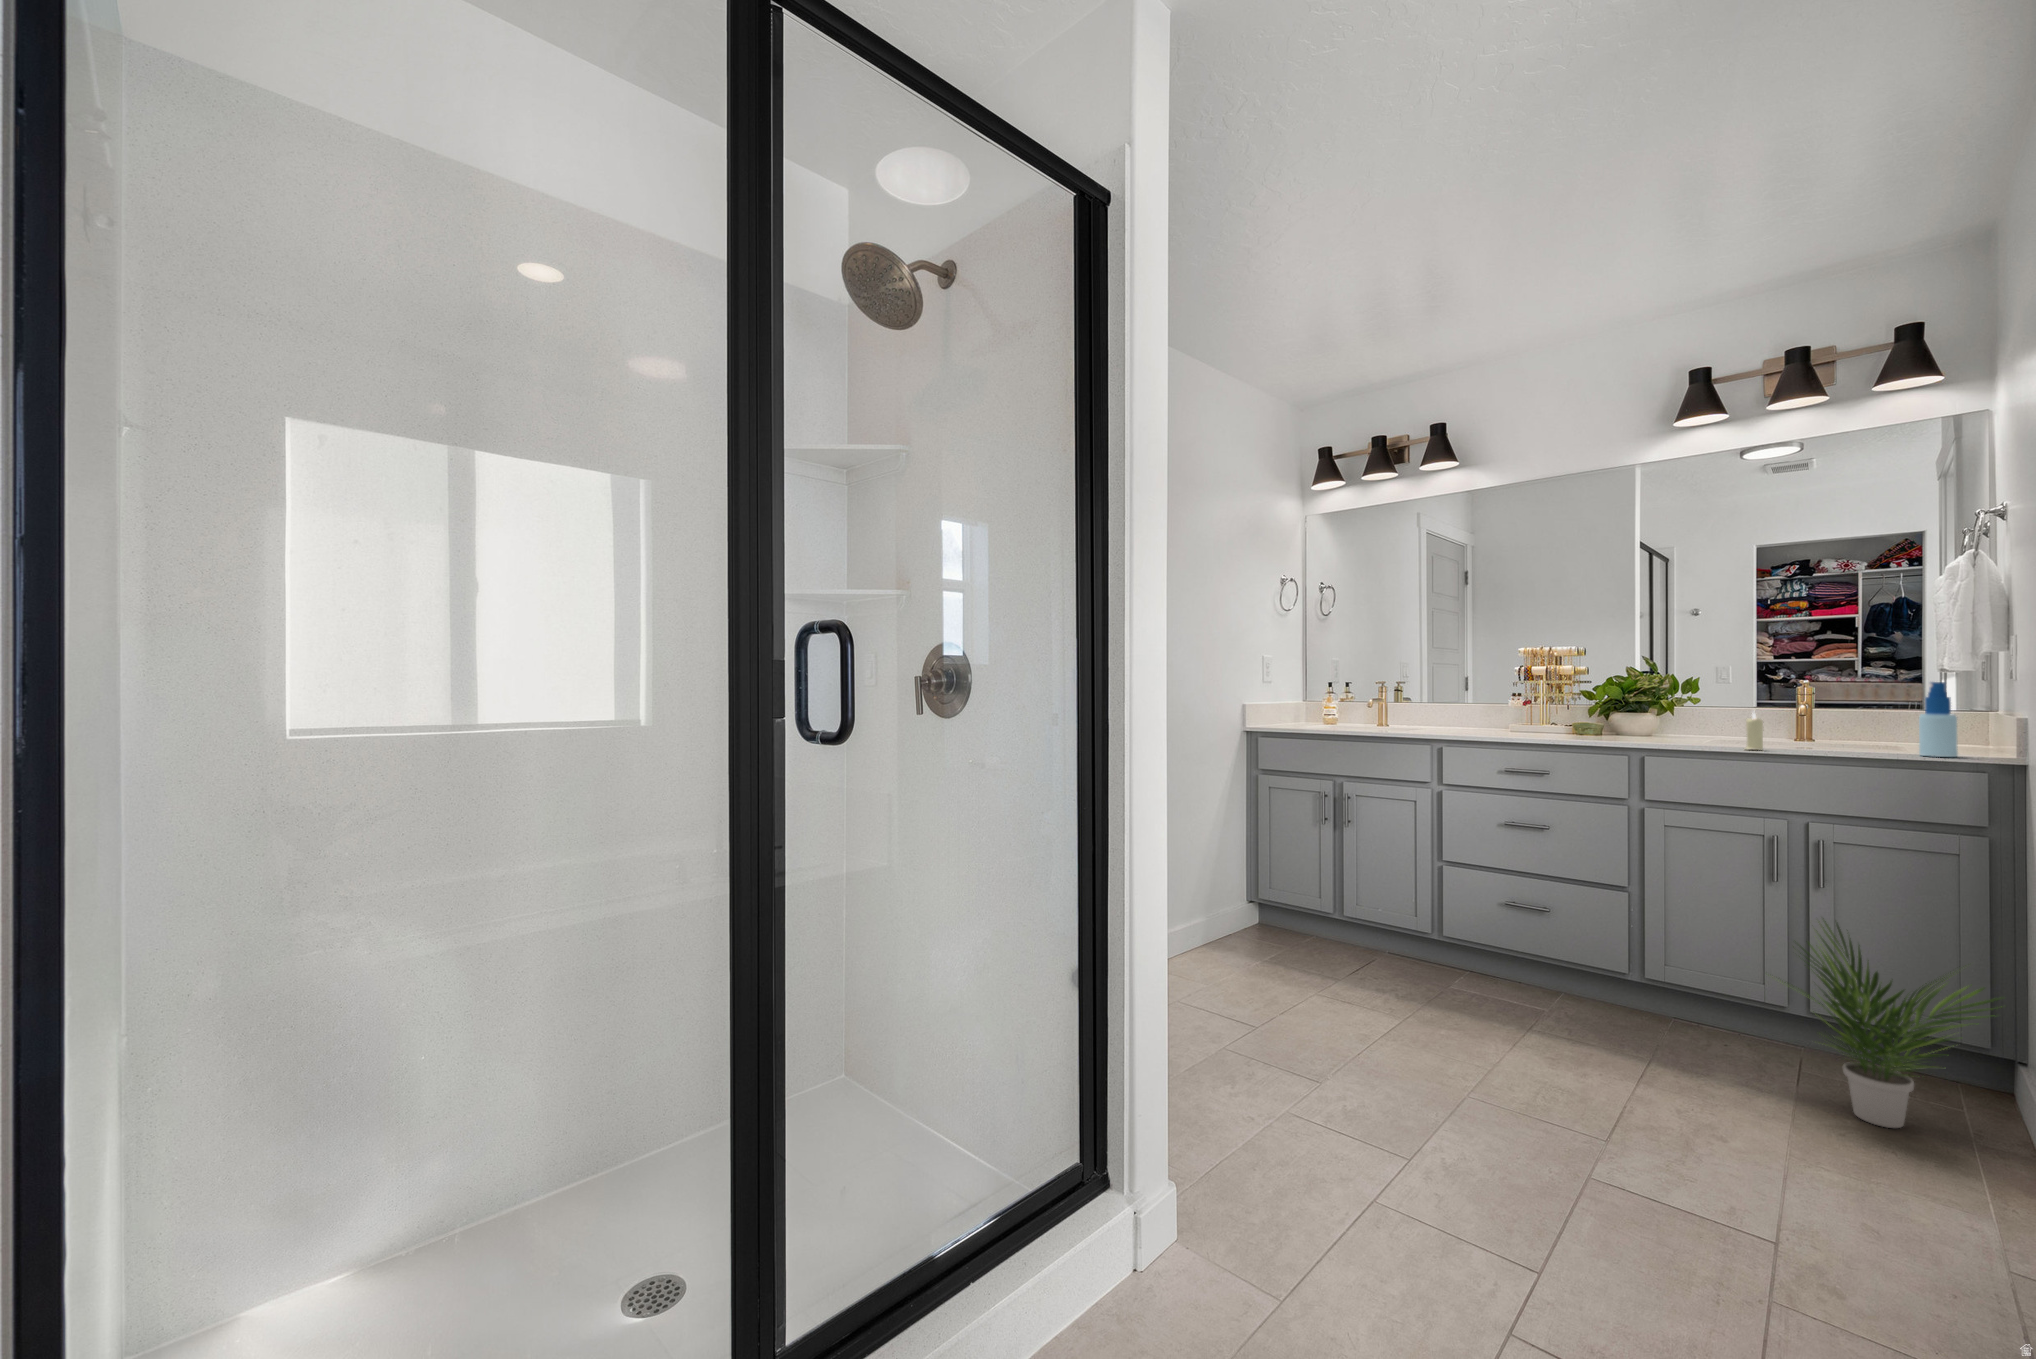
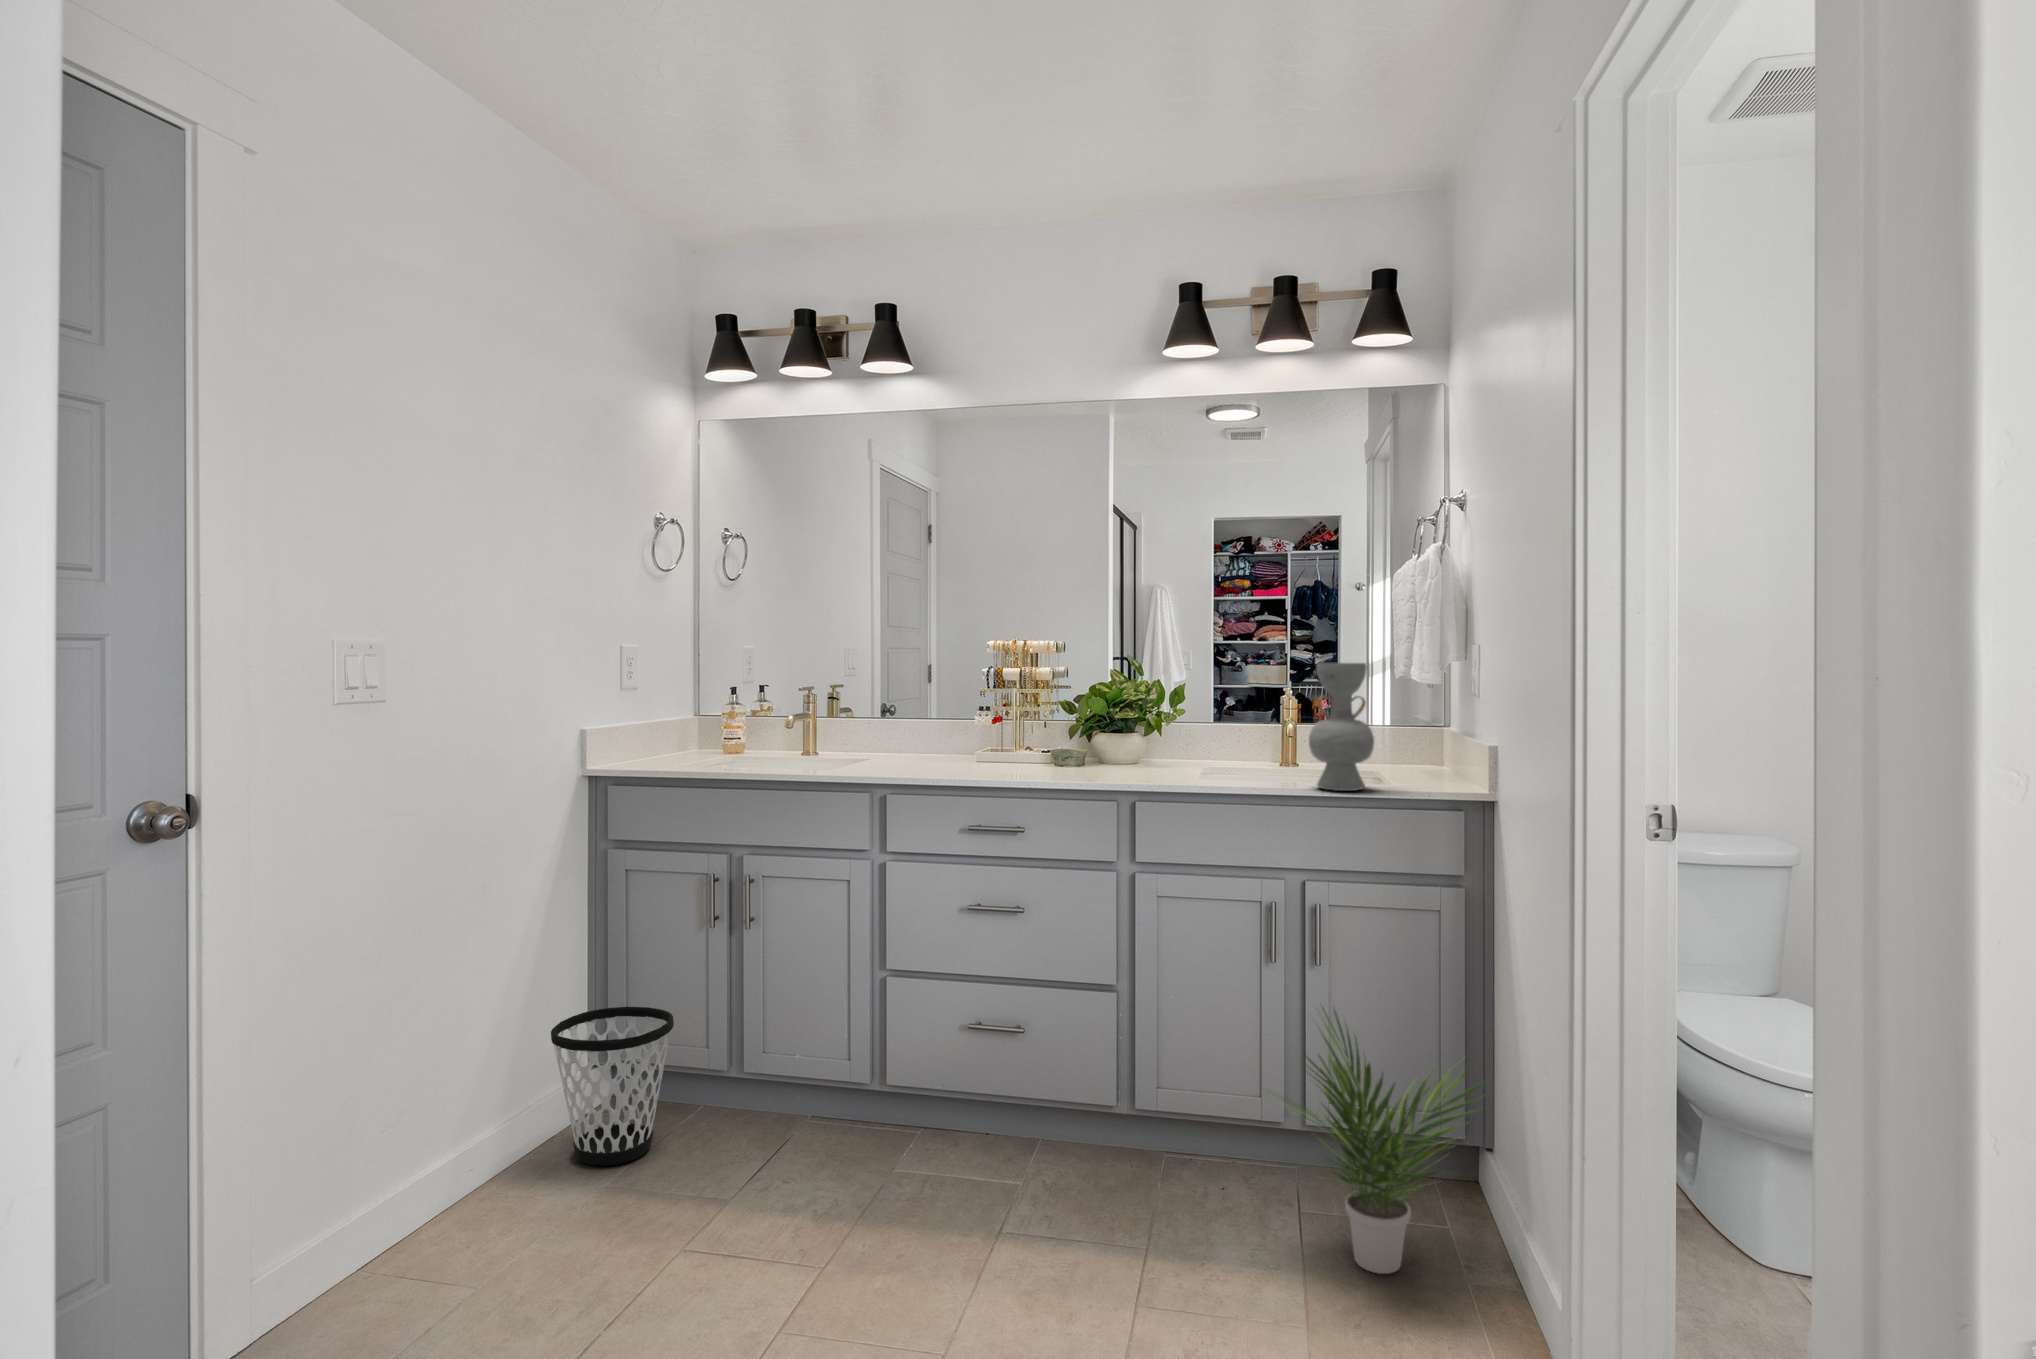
decorative vase: none [1813,653,1885,755] -> present [1309,663,1374,791]
spray bottle: present [1919,682,1958,757] -> none [1401,698,1433,789]
candle: present [1746,712,1763,750] -> none [1241,733,1260,787]
wastebasket: none [1231,865,1300,953] -> present [551,1007,674,1165]

